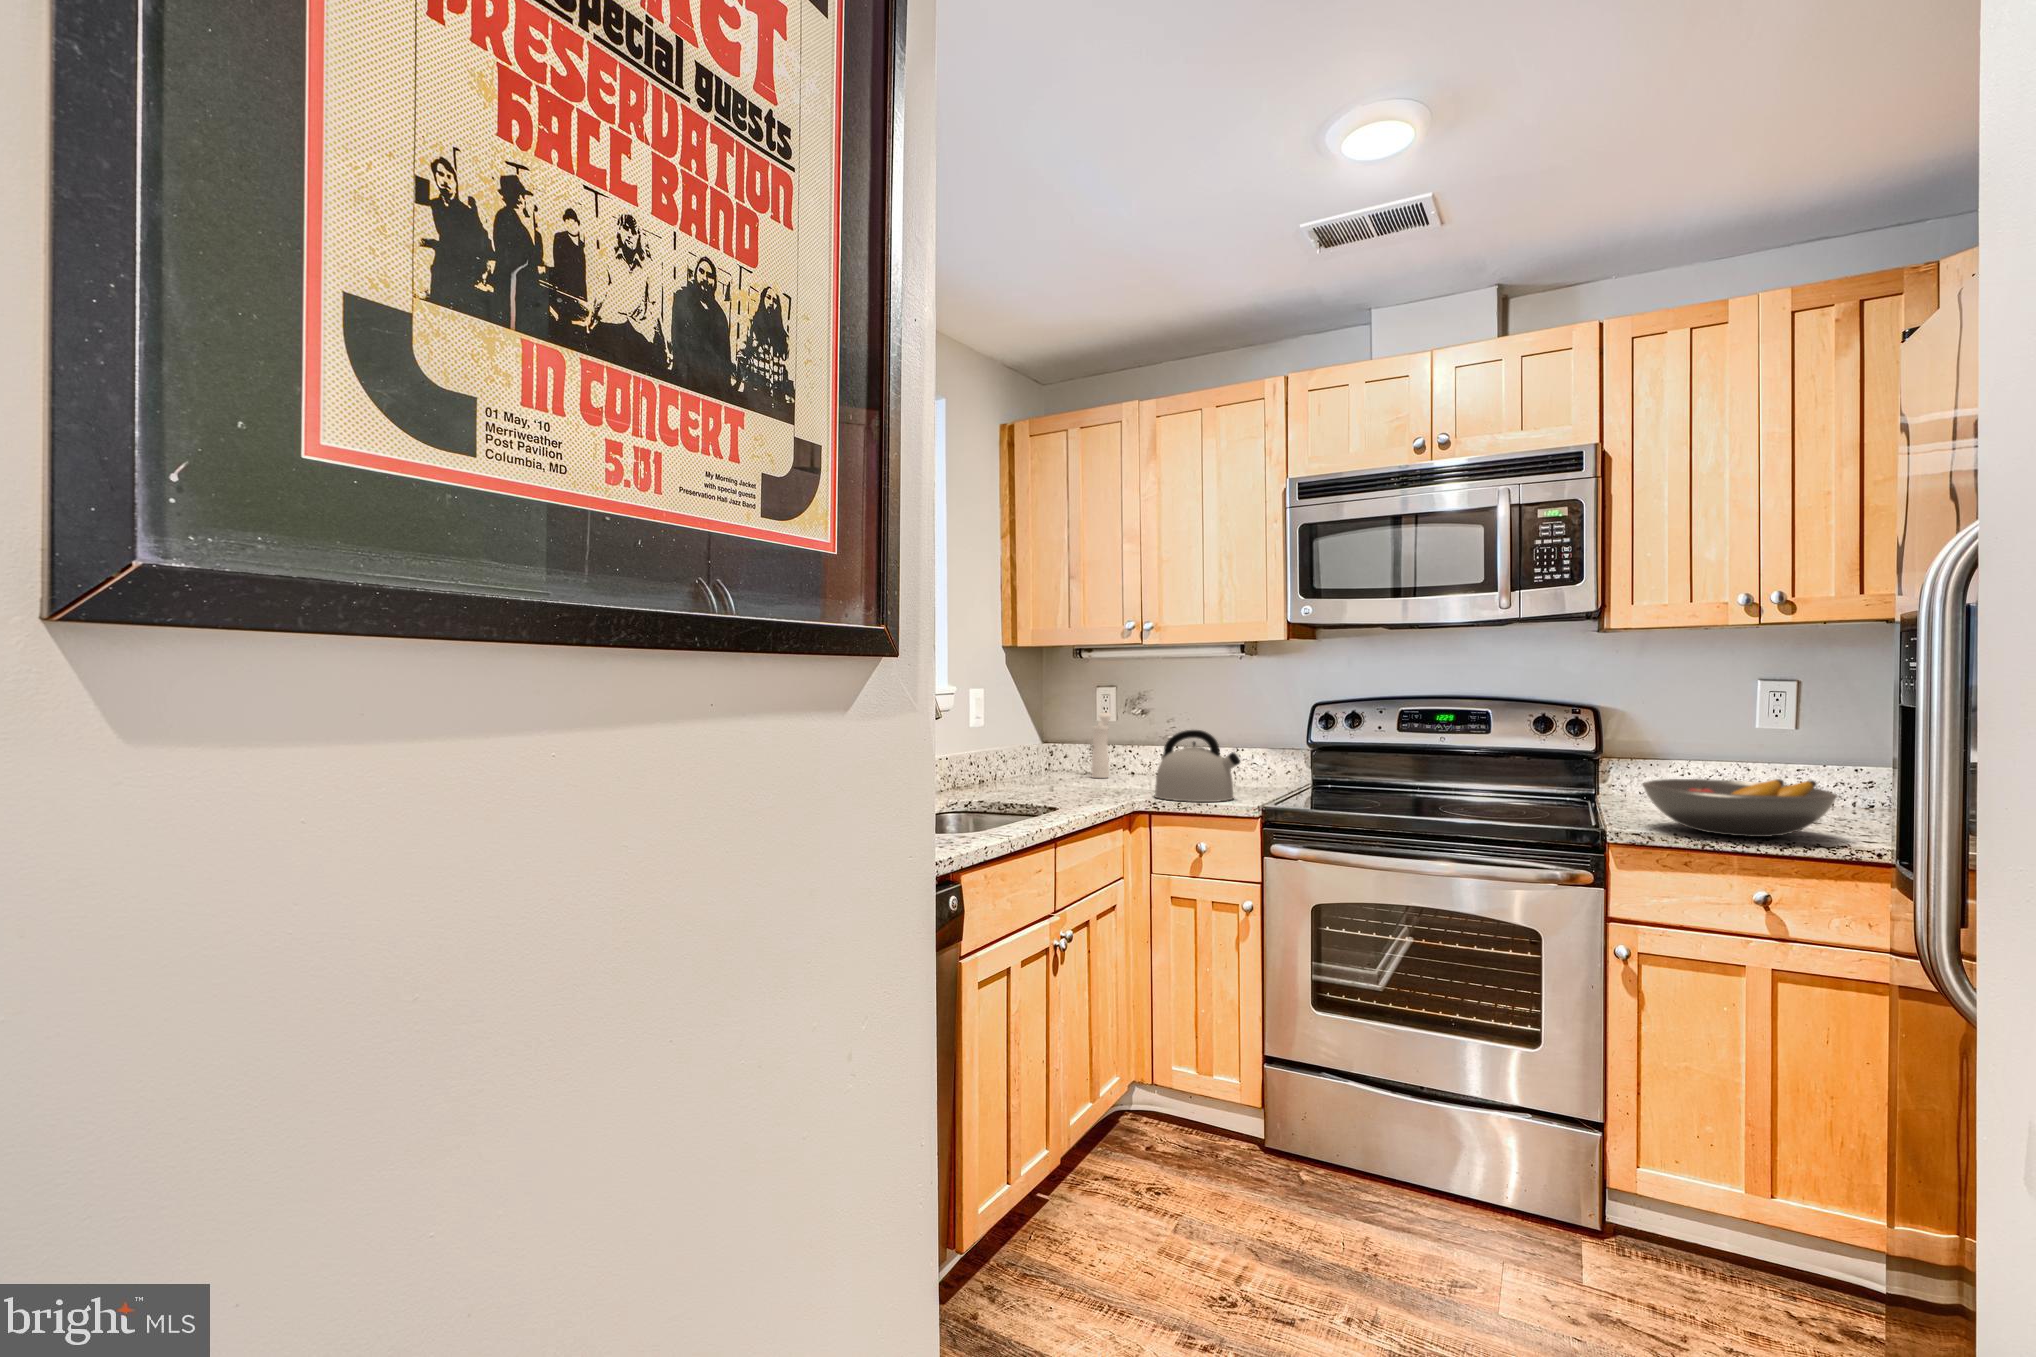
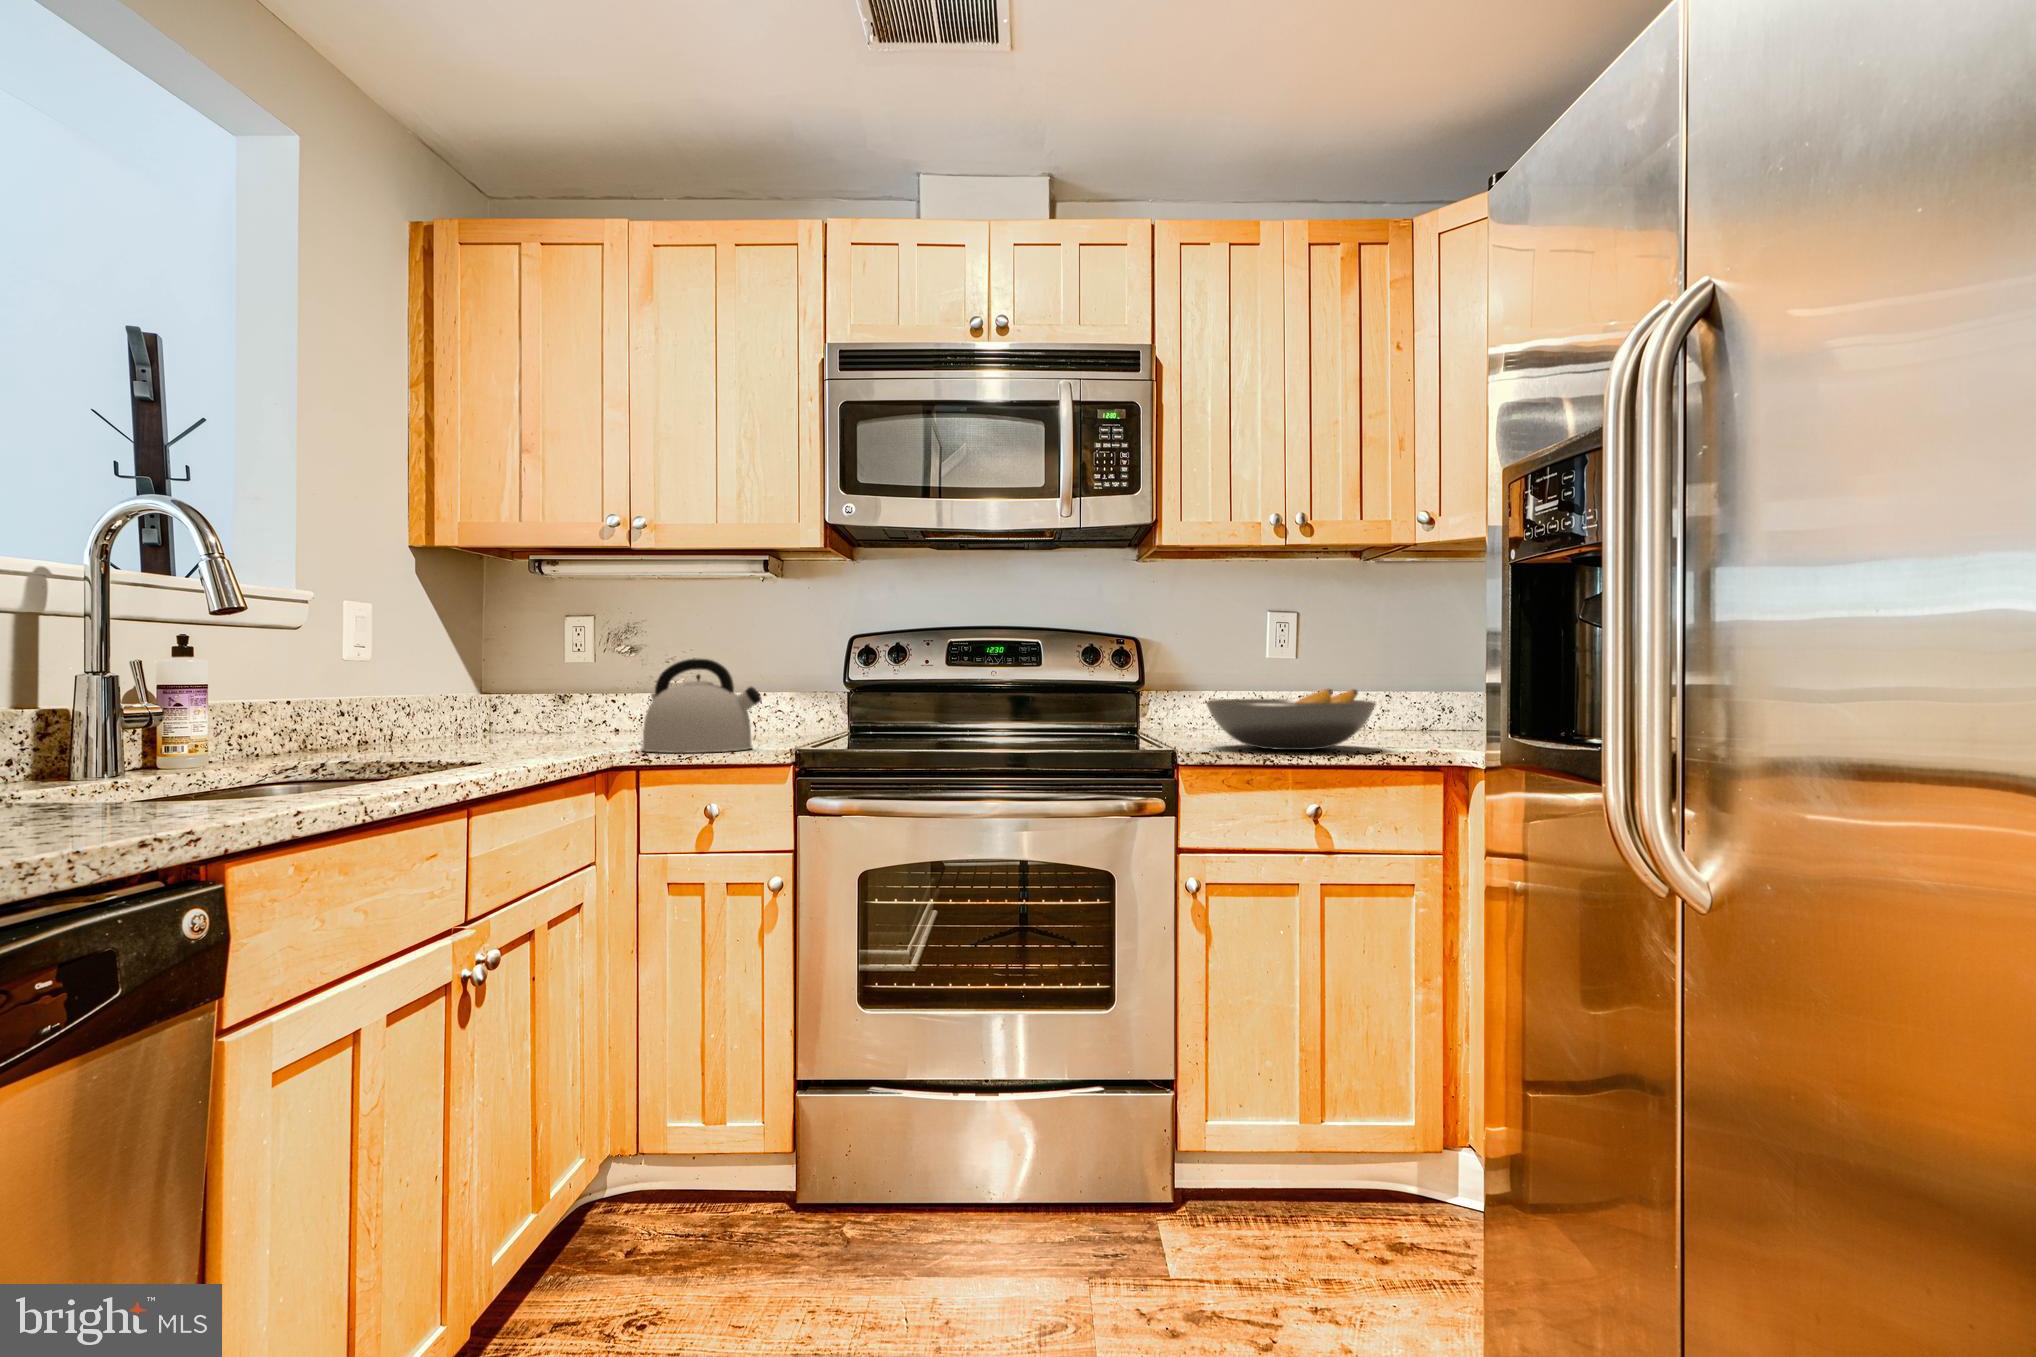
pepper mill: present [1092,713,1111,778] -> none [551,654,581,740]

